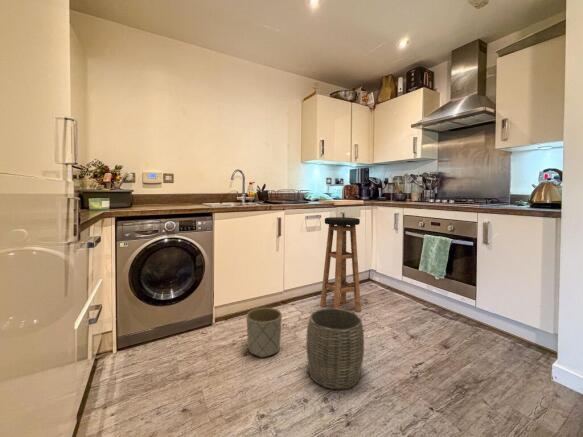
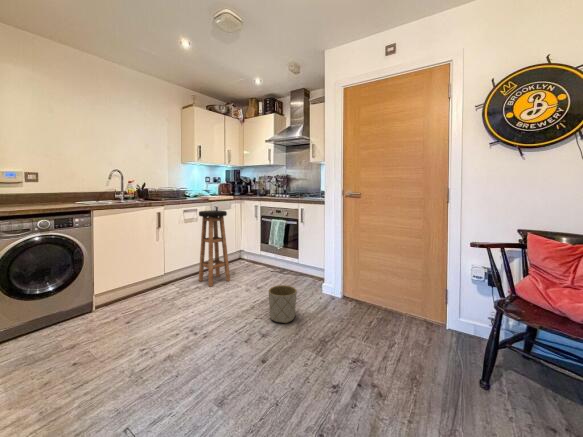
planter: present [247,308,282,358] -> present [269,285,297,323]
woven basket: present [306,308,364,389] -> none [181,277,224,331]

